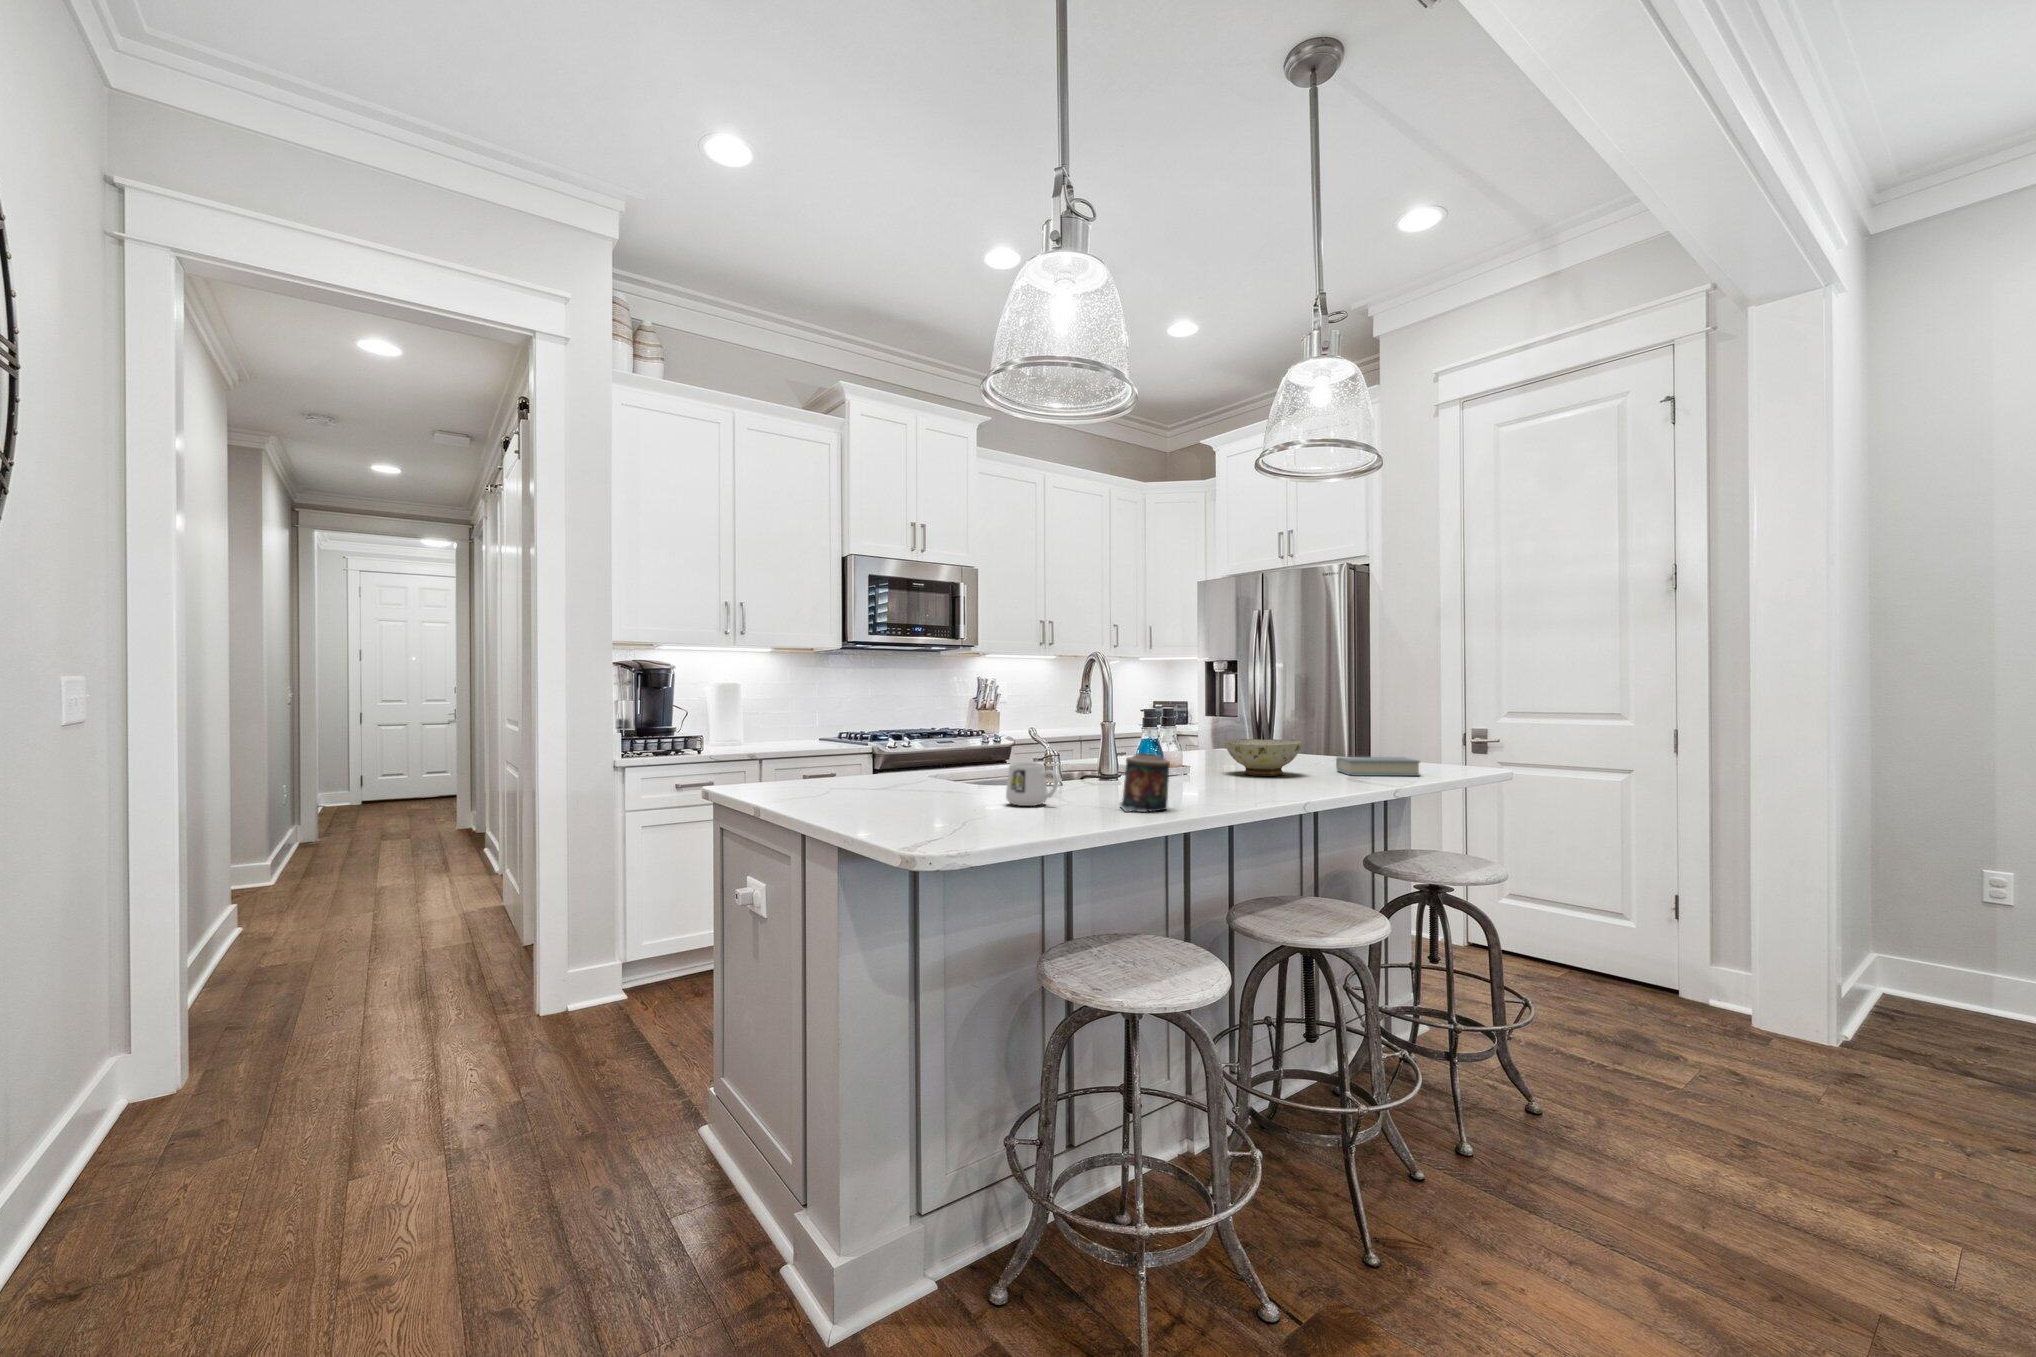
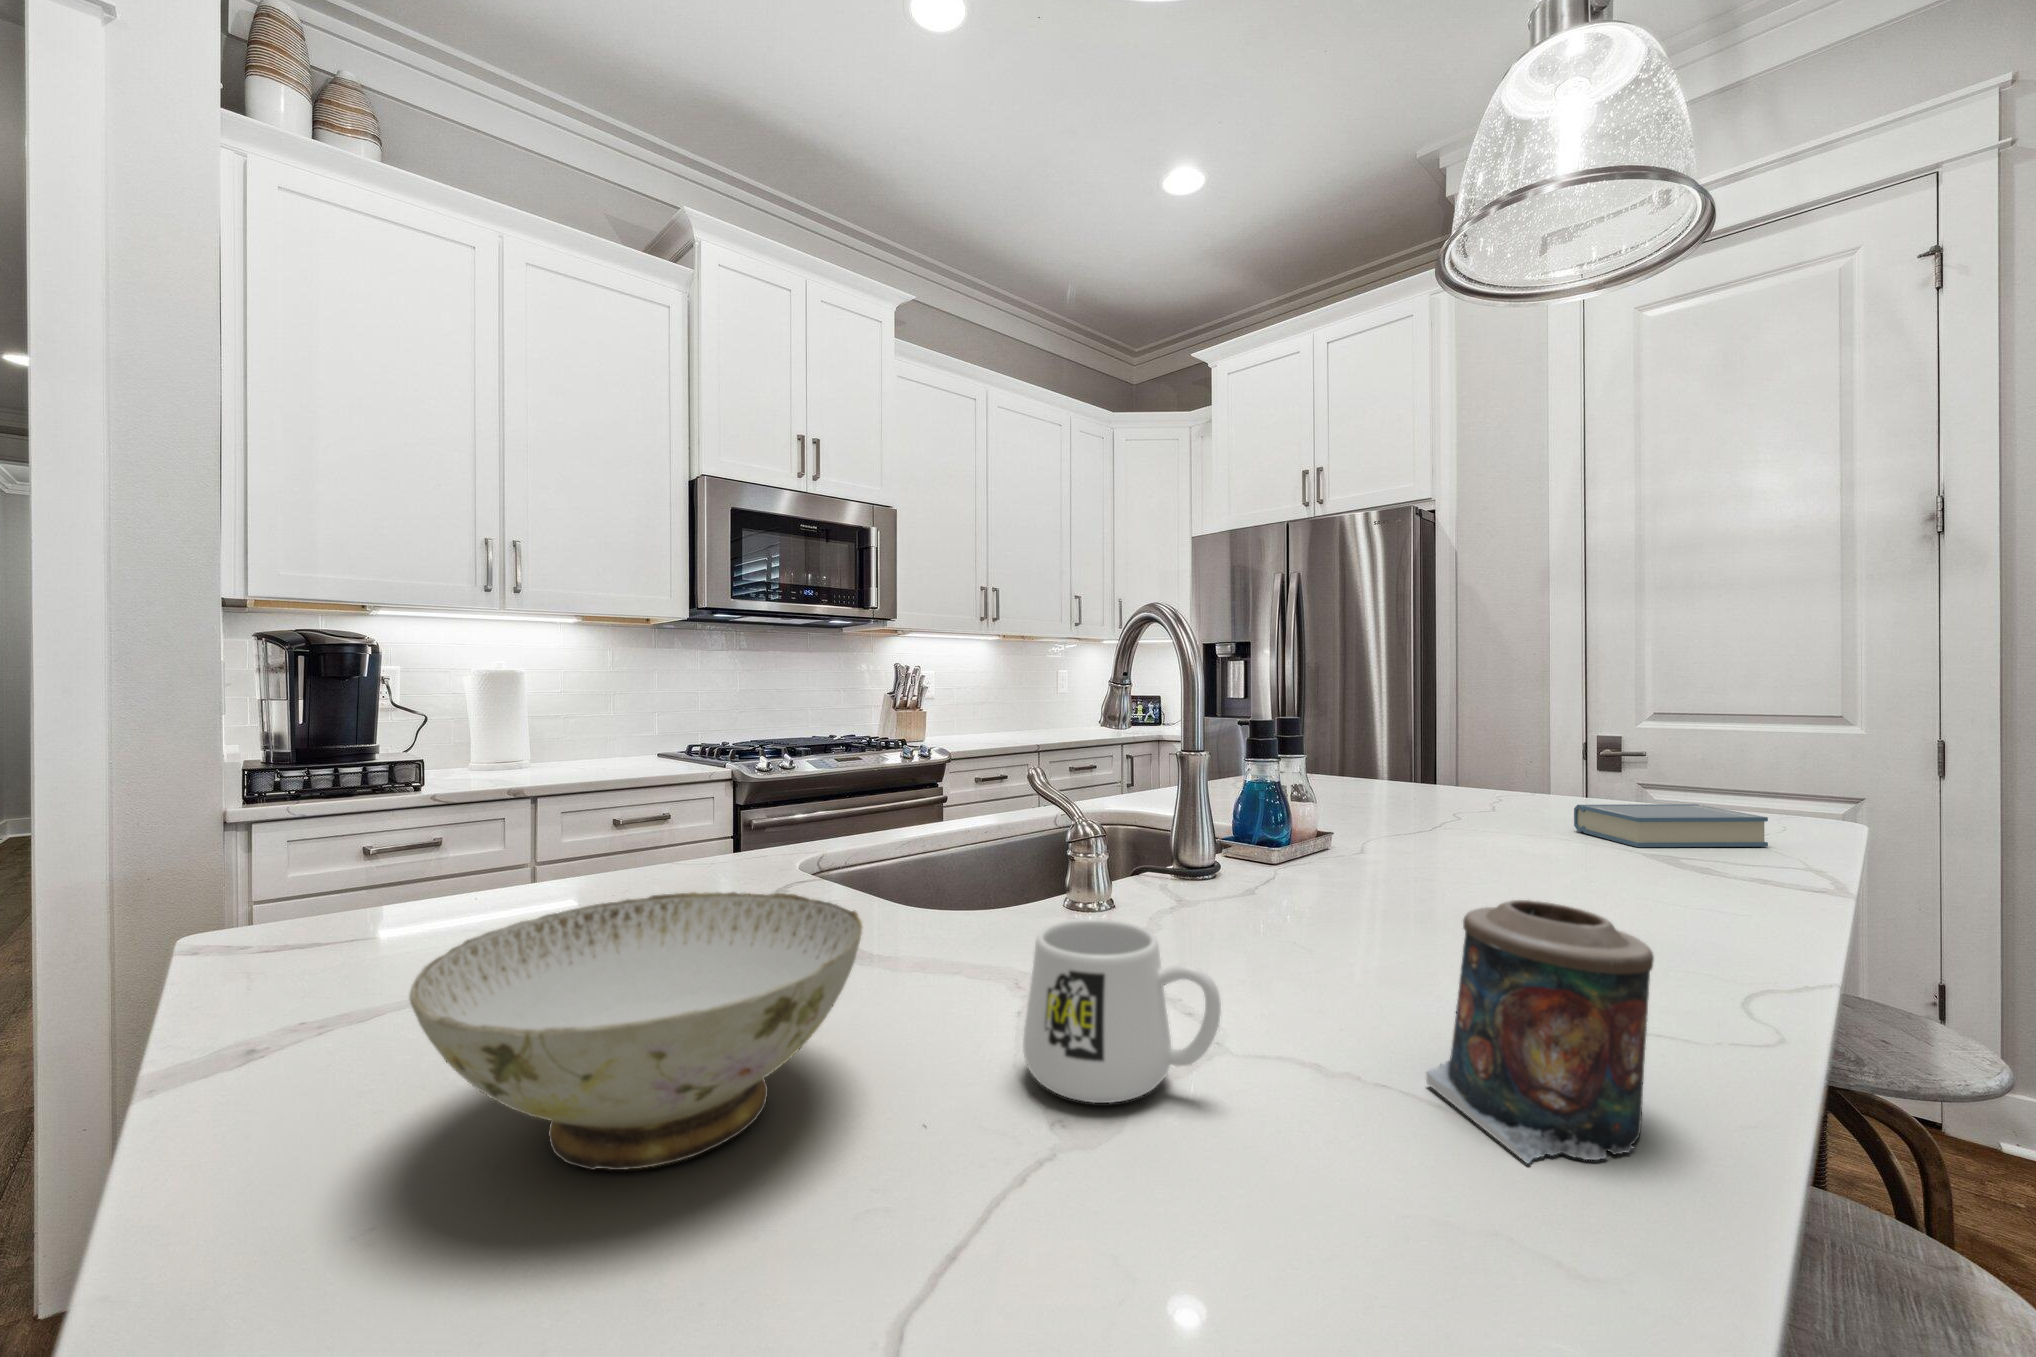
ceramic bowl: present [1224,739,1302,776] -> present [409,892,862,1170]

